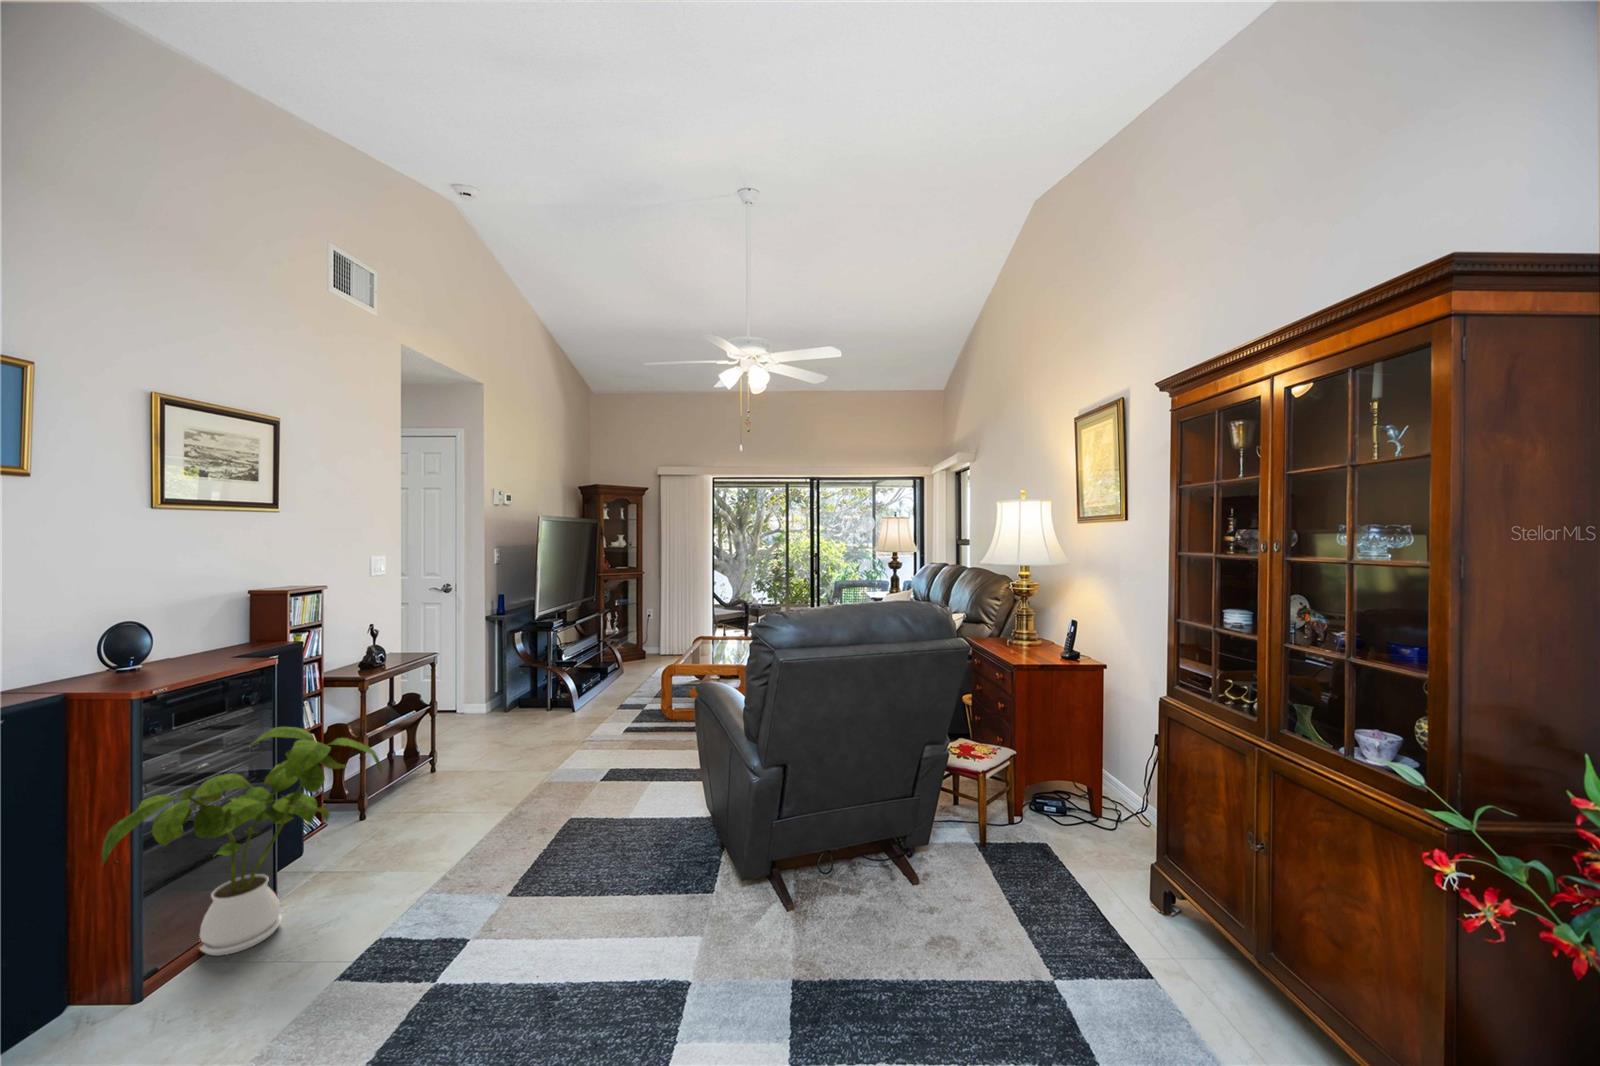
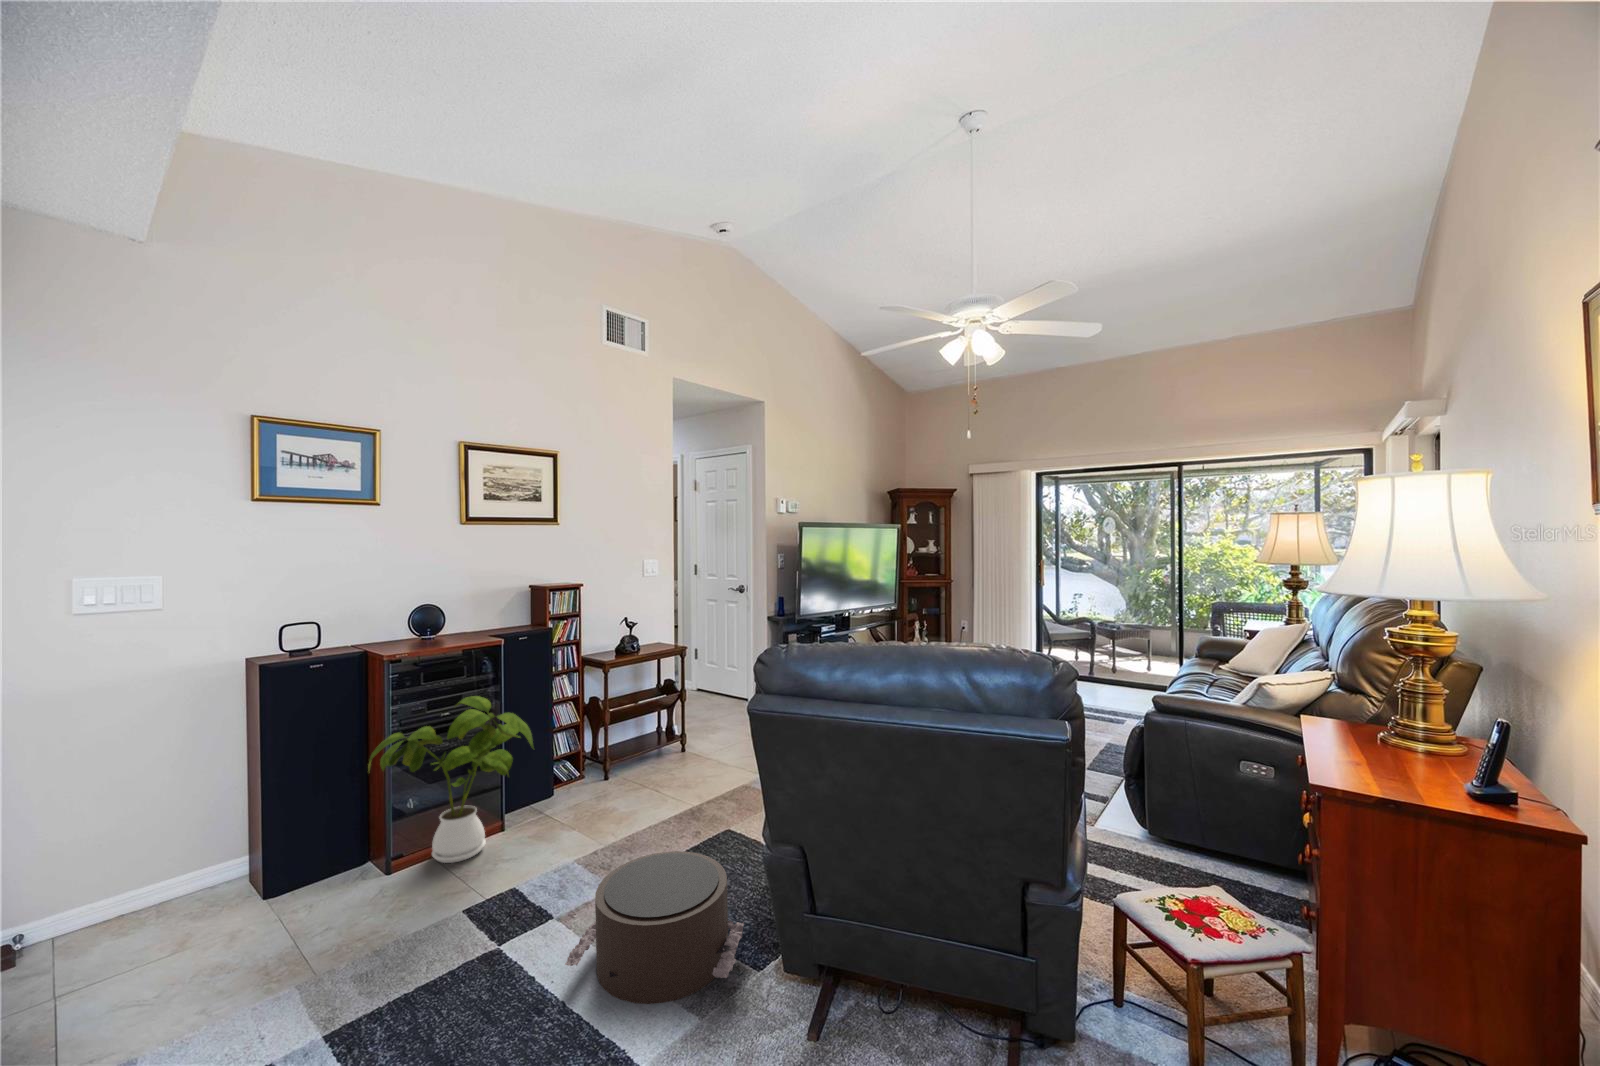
pouf: none [547,819,714,955] -> present [565,851,744,1004]

